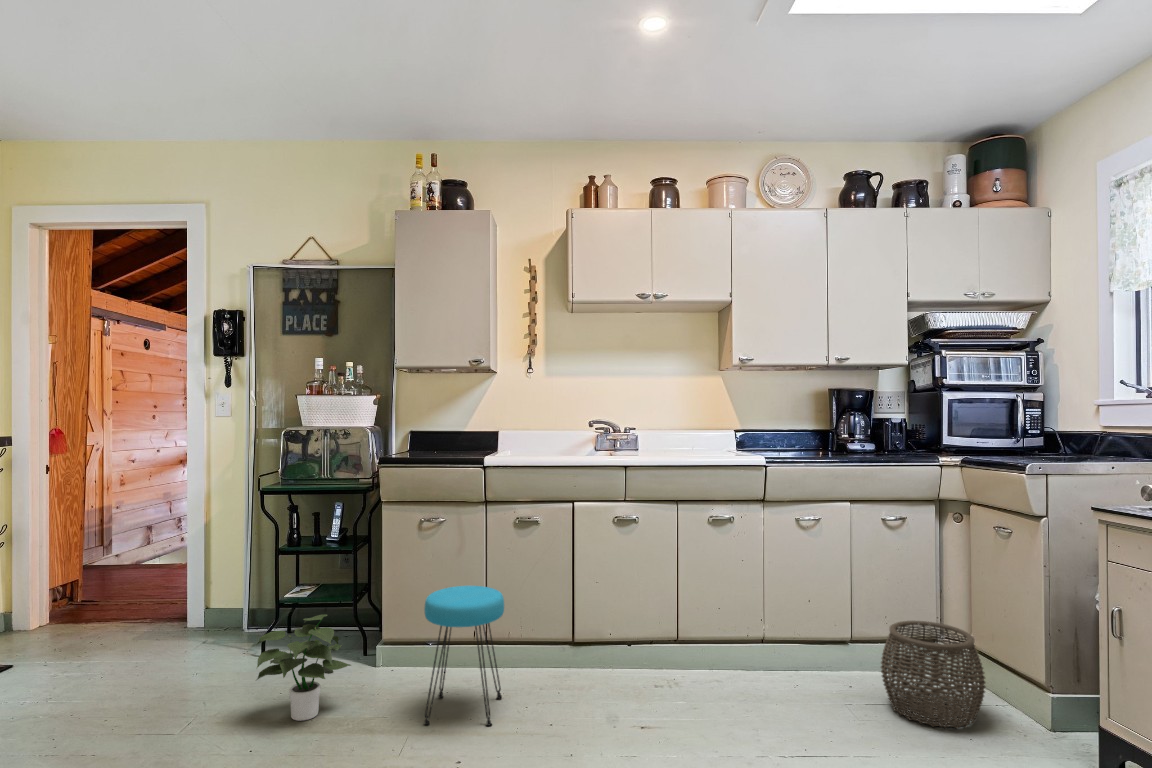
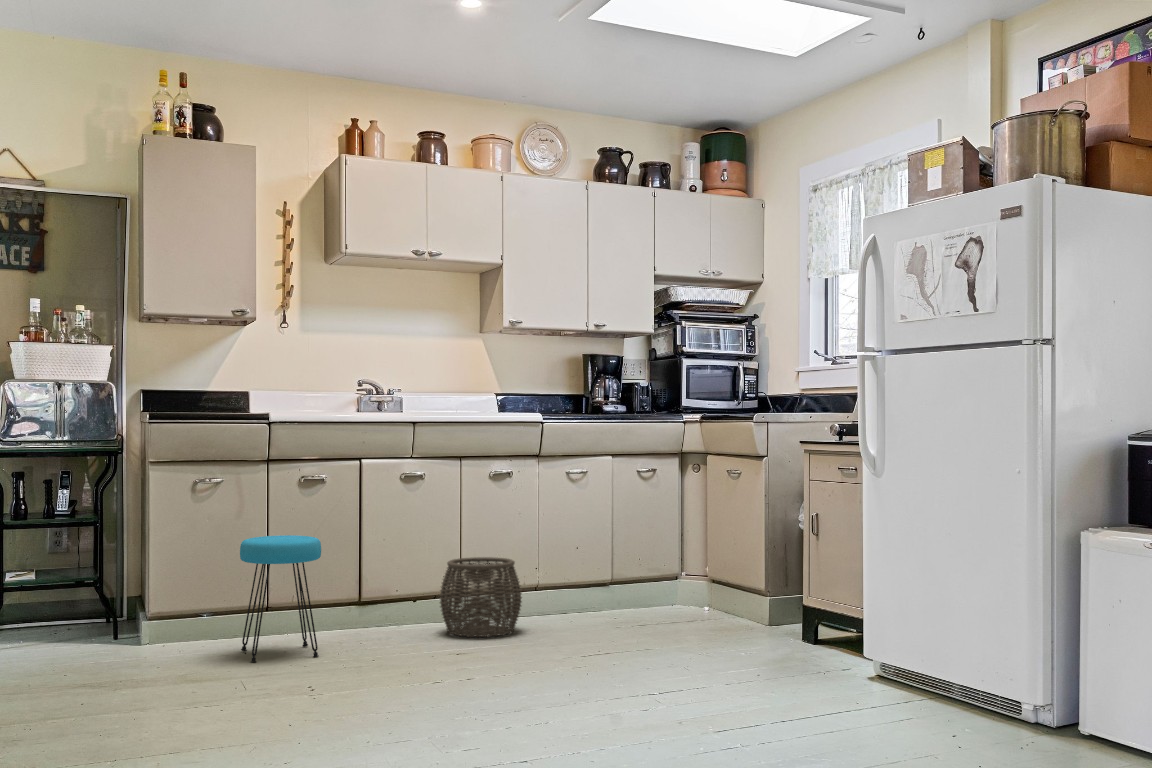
potted plant: present [256,614,351,721] -> none [58,569,155,673]
woven basket: present [881,621,986,728] -> present [440,557,522,637]

